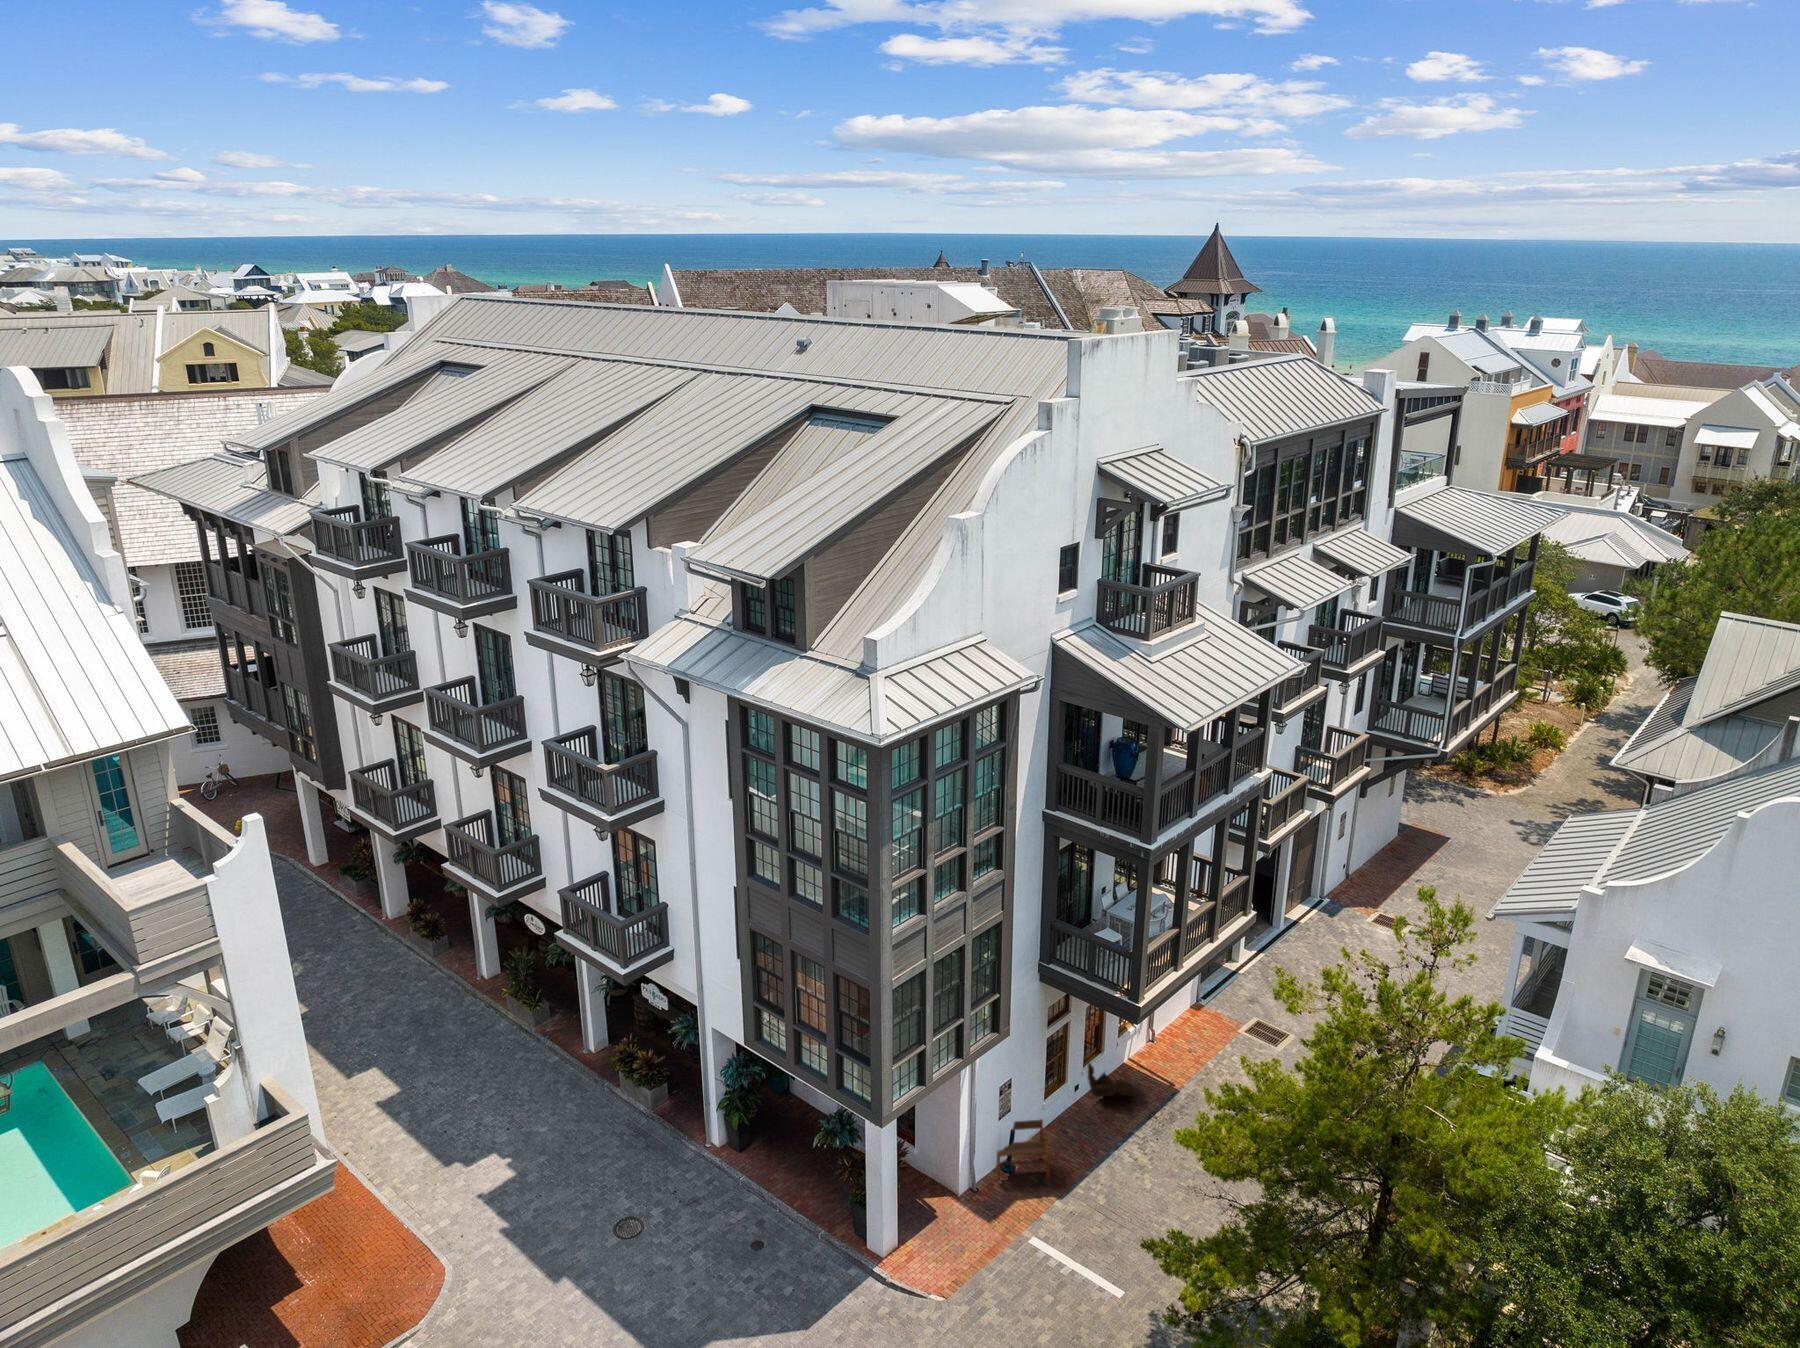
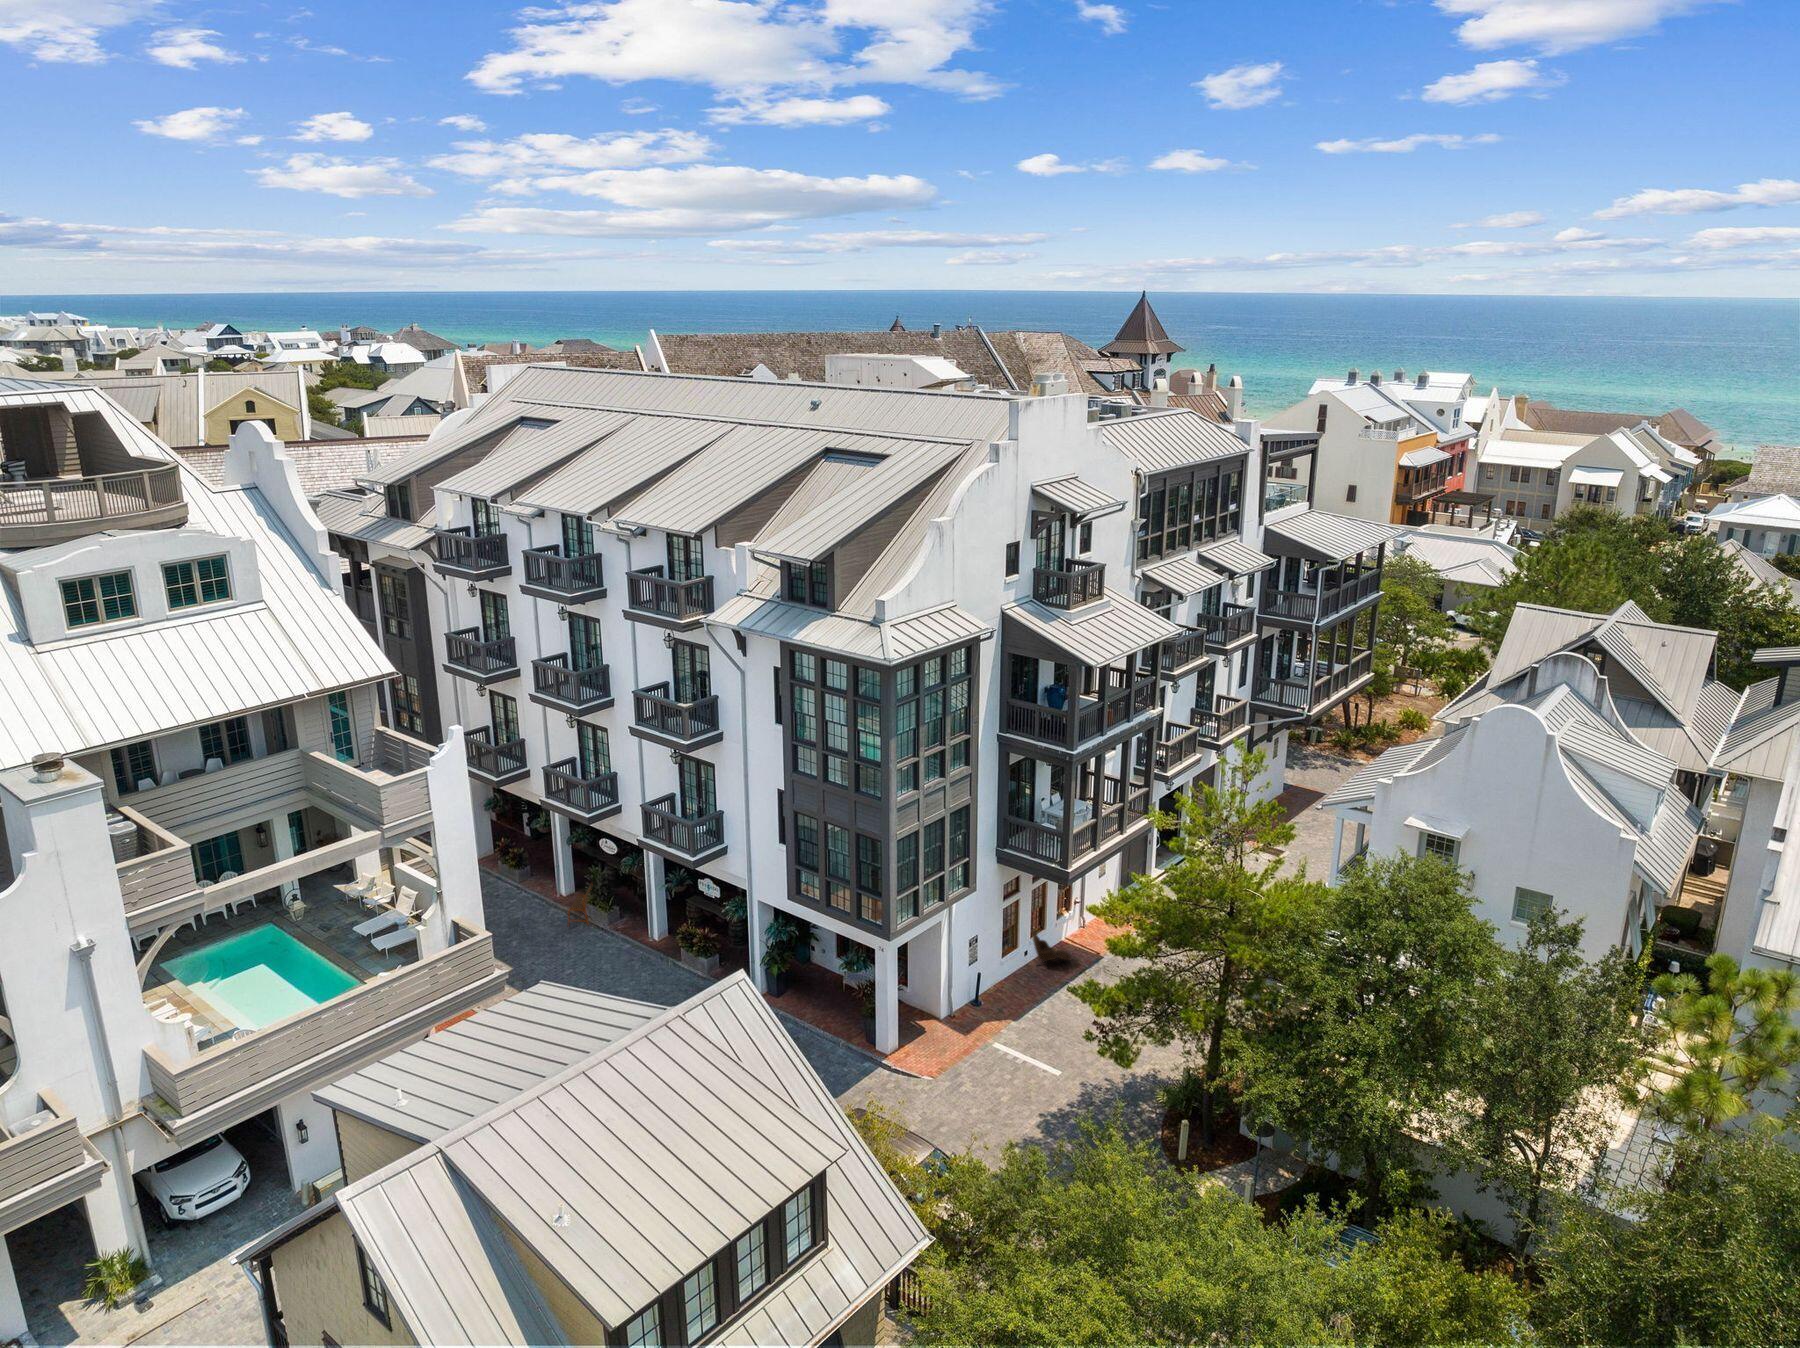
bench: present [996,1119,1050,1180] -> present [568,887,592,925]

